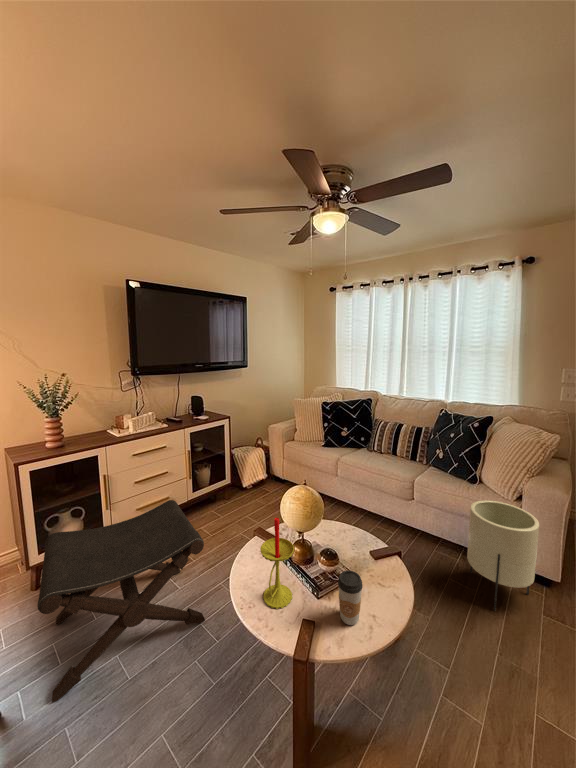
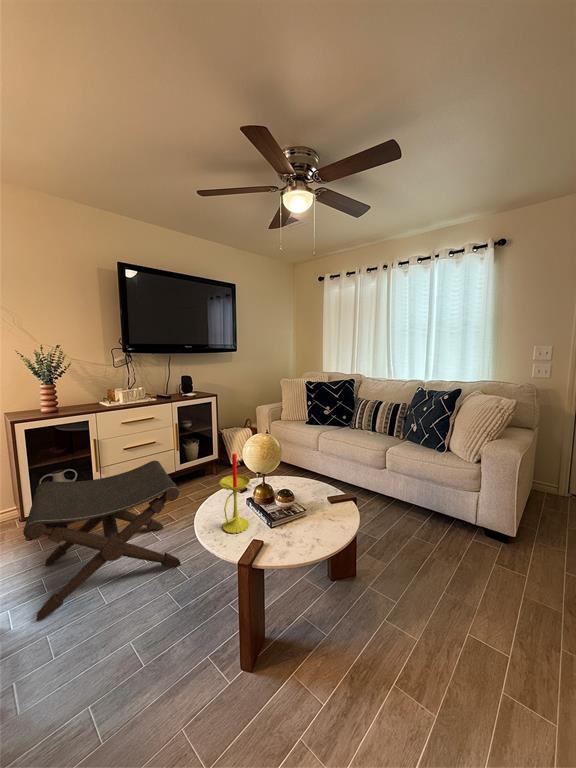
planter: present [467,500,539,611] -> none [430,463,493,562]
coffee cup: present [338,570,363,625] -> none [286,499,307,545]

